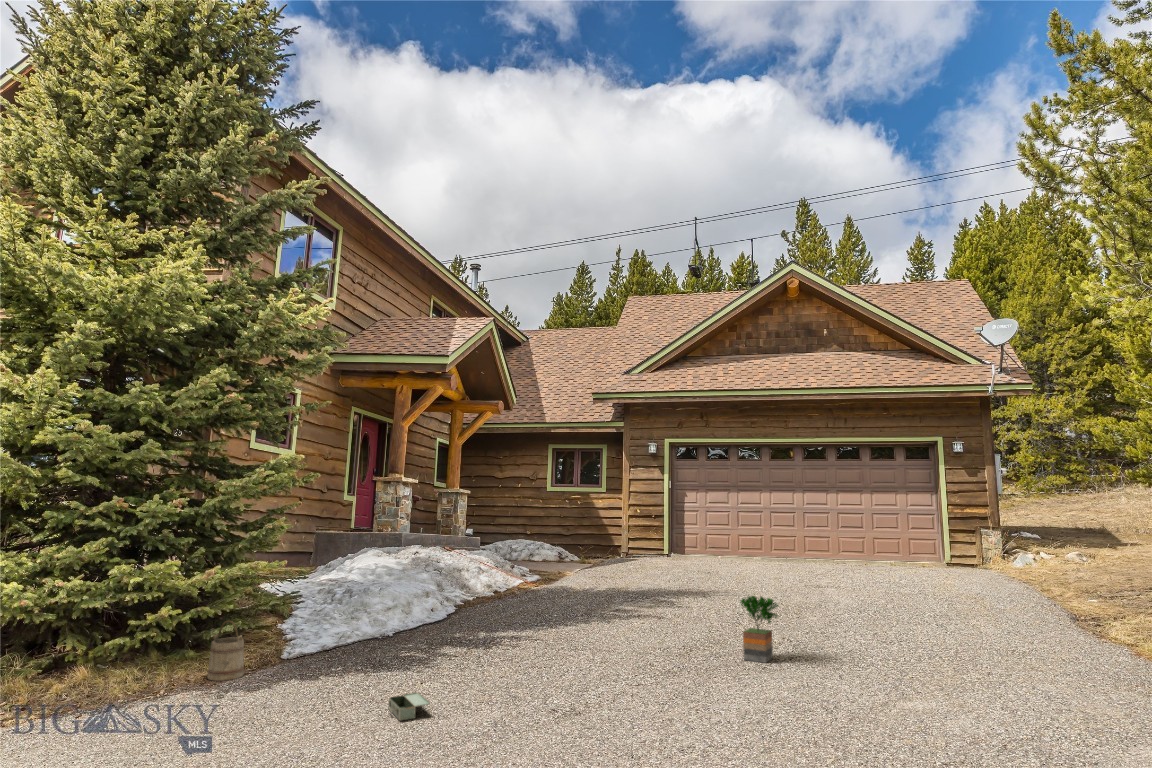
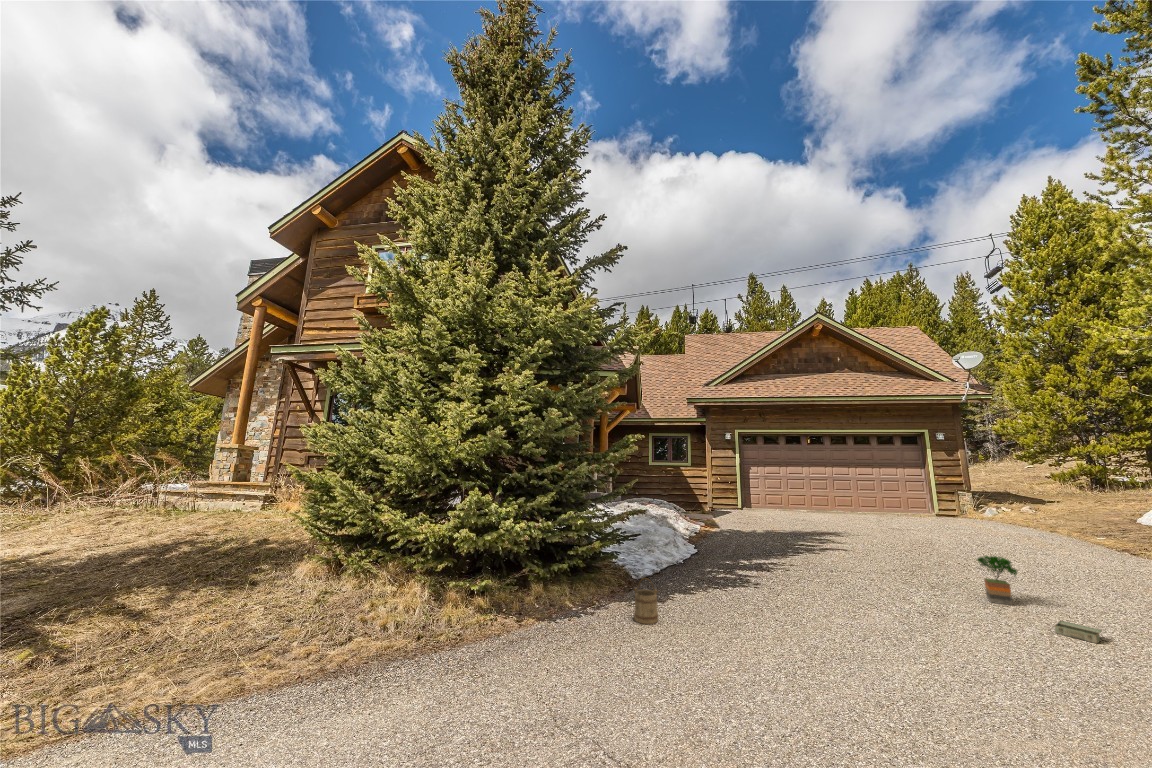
toolbox: present [389,693,430,721] -> present [1055,621,1102,643]

